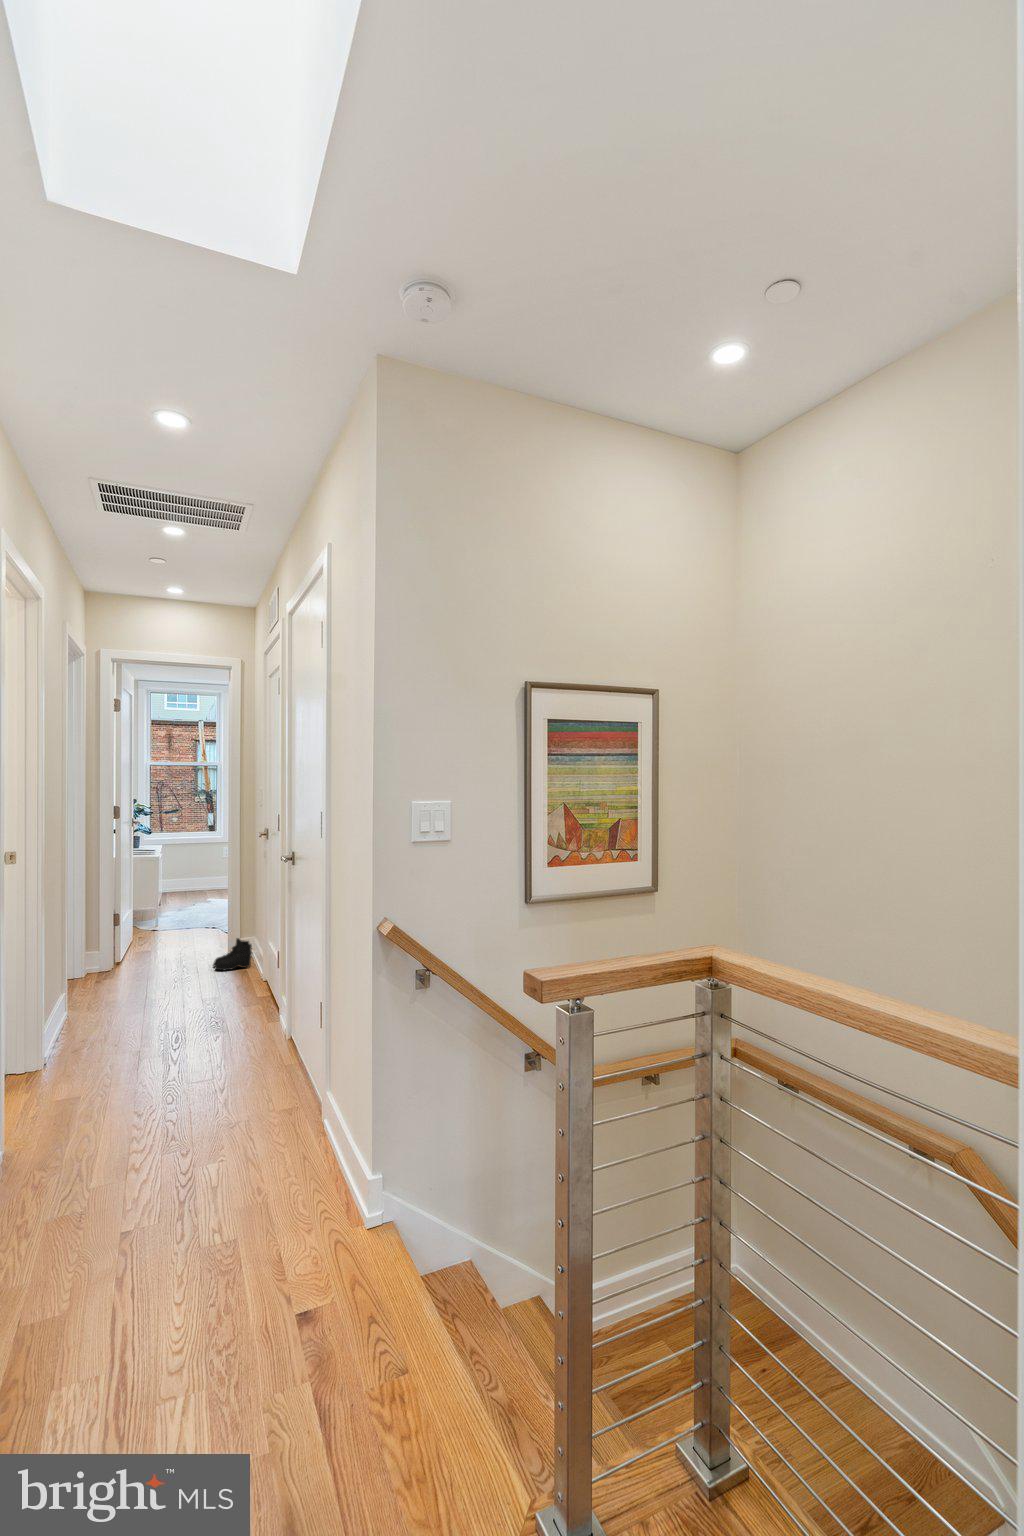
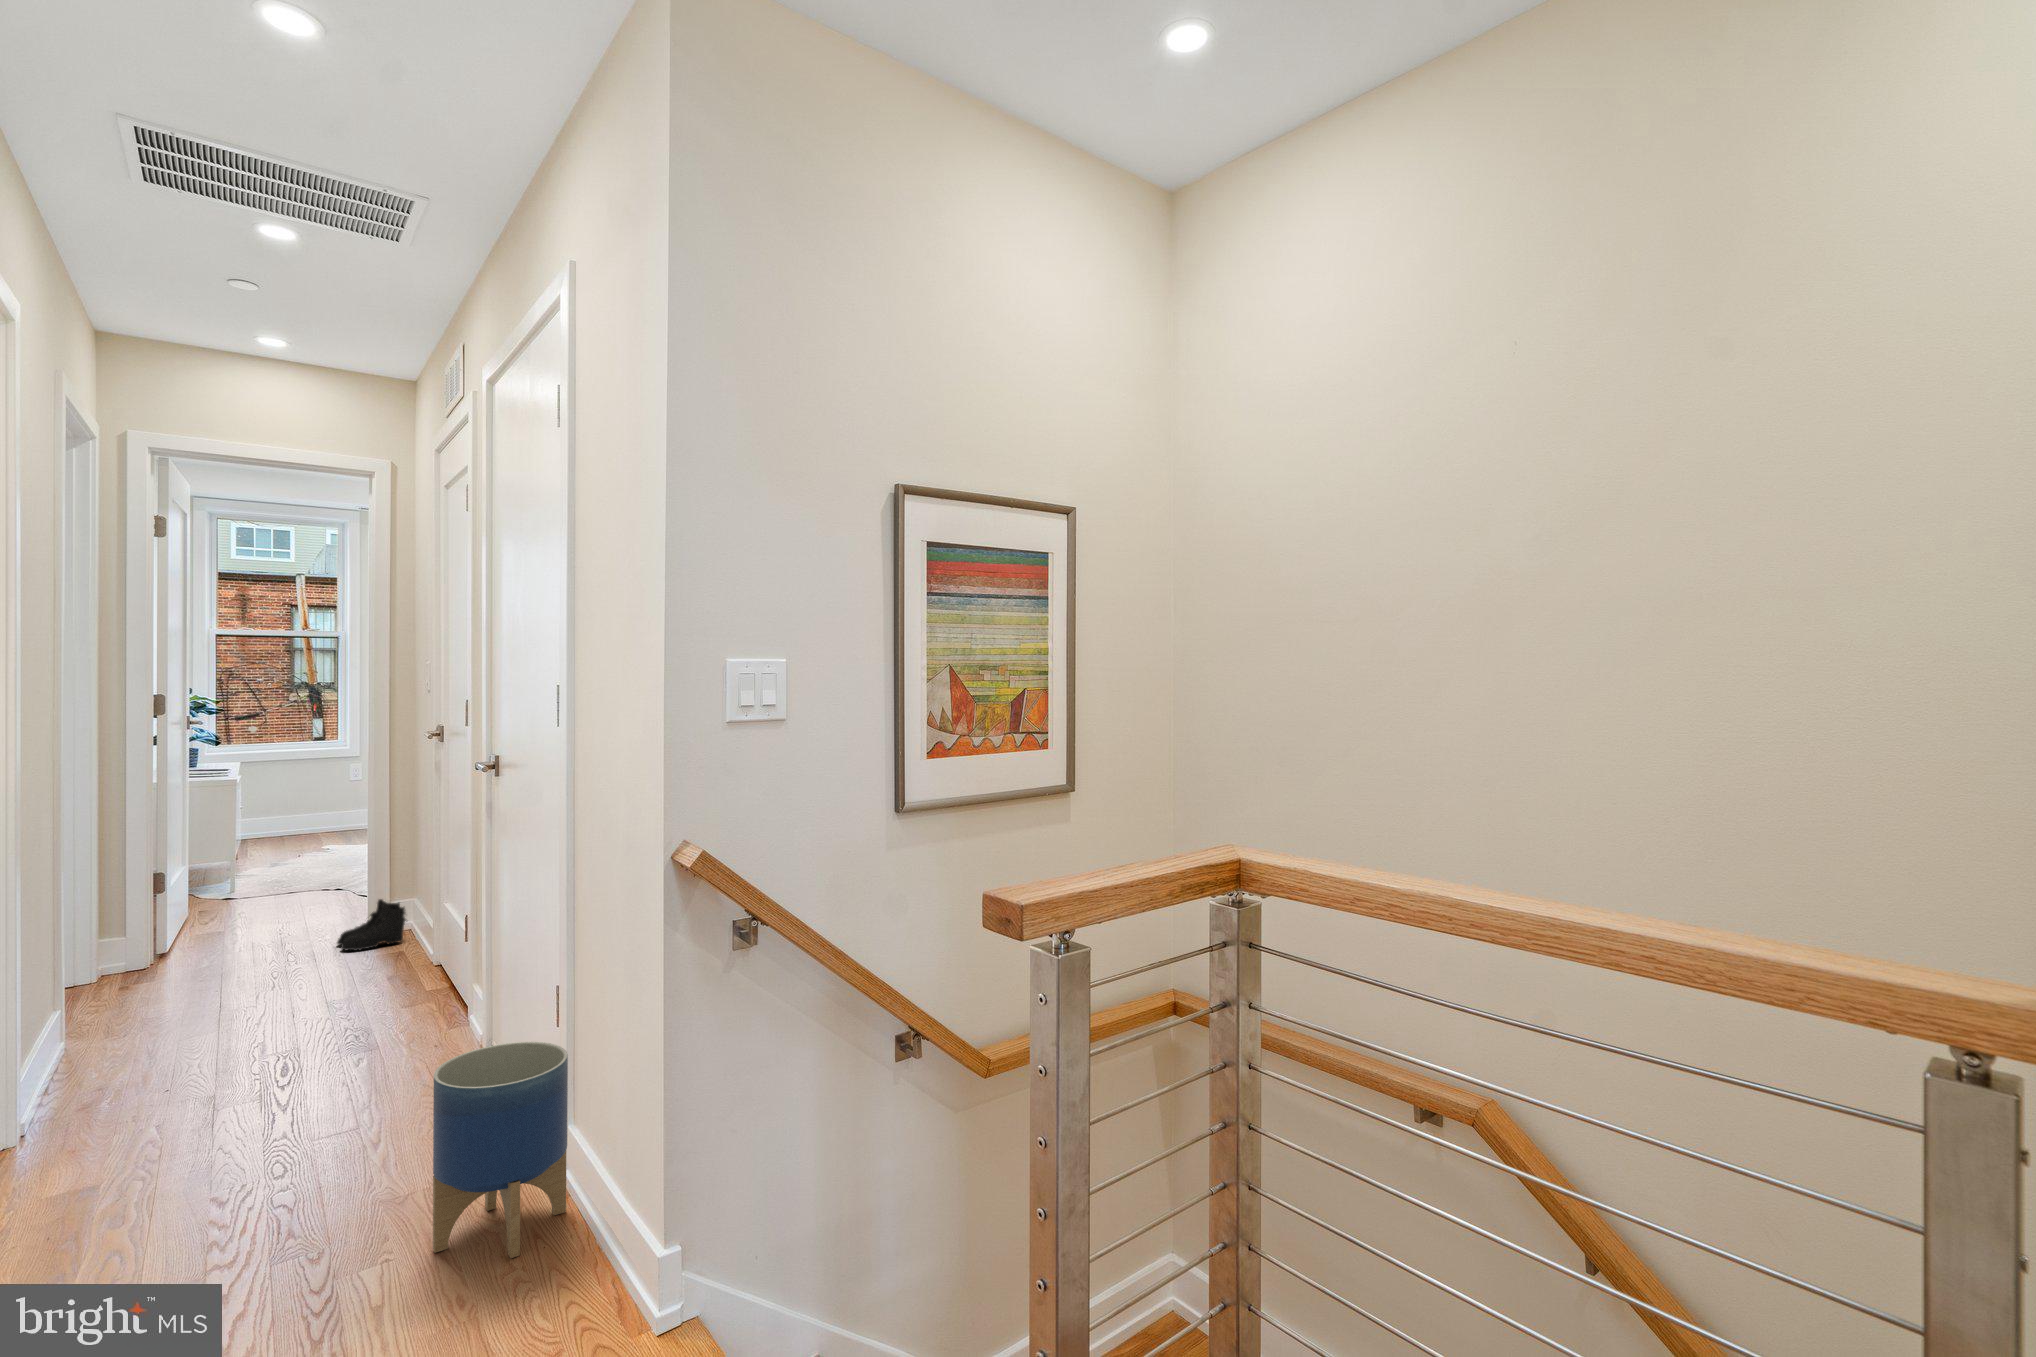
planter: none [247,1038,324,1171] -> present [433,1042,568,1258]

